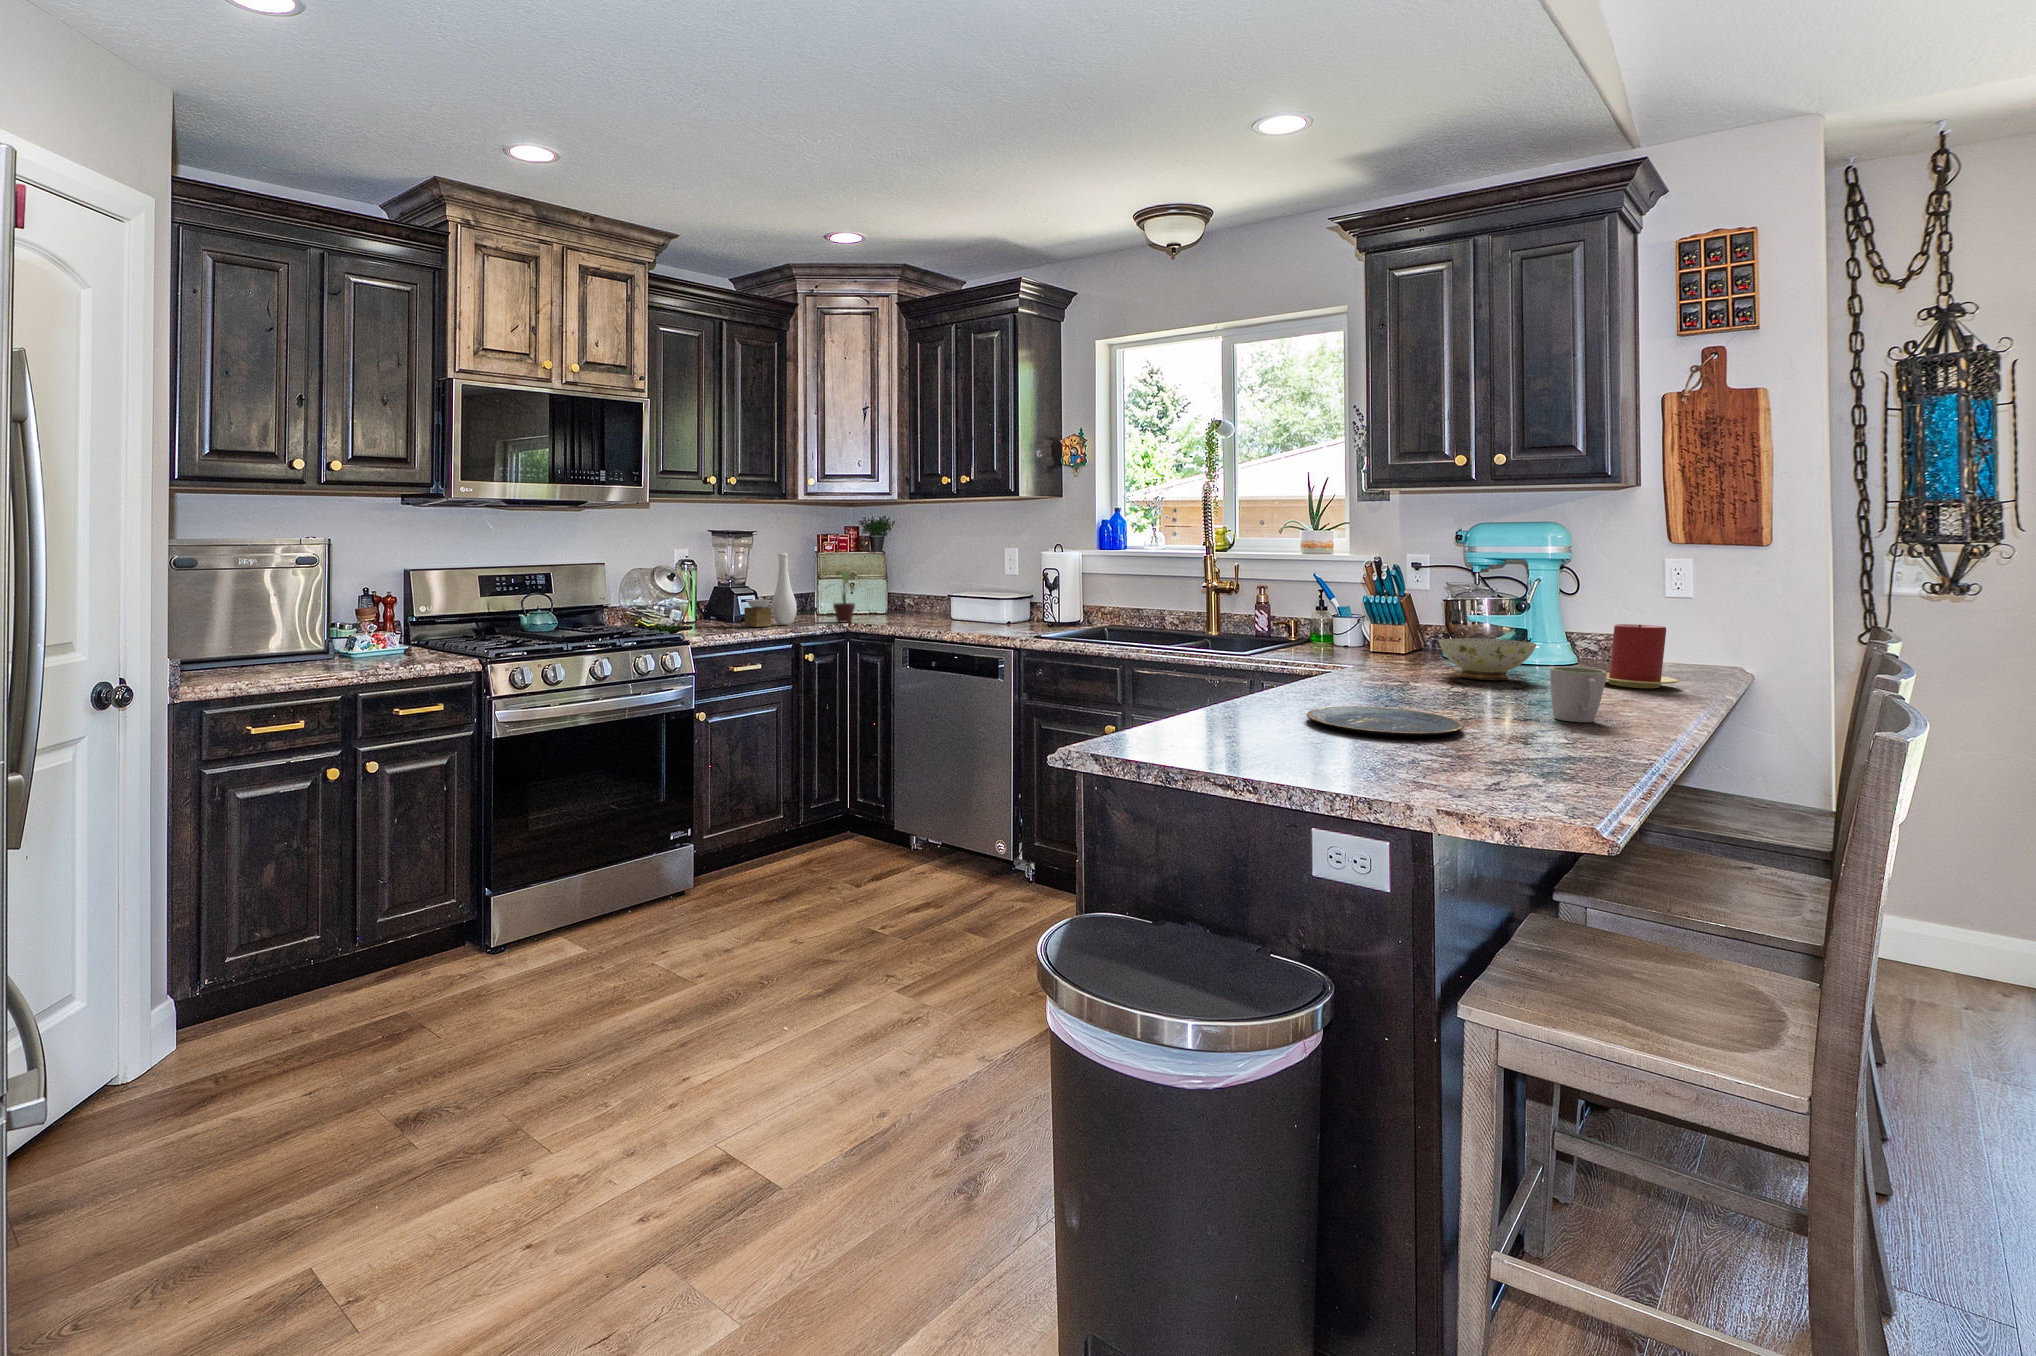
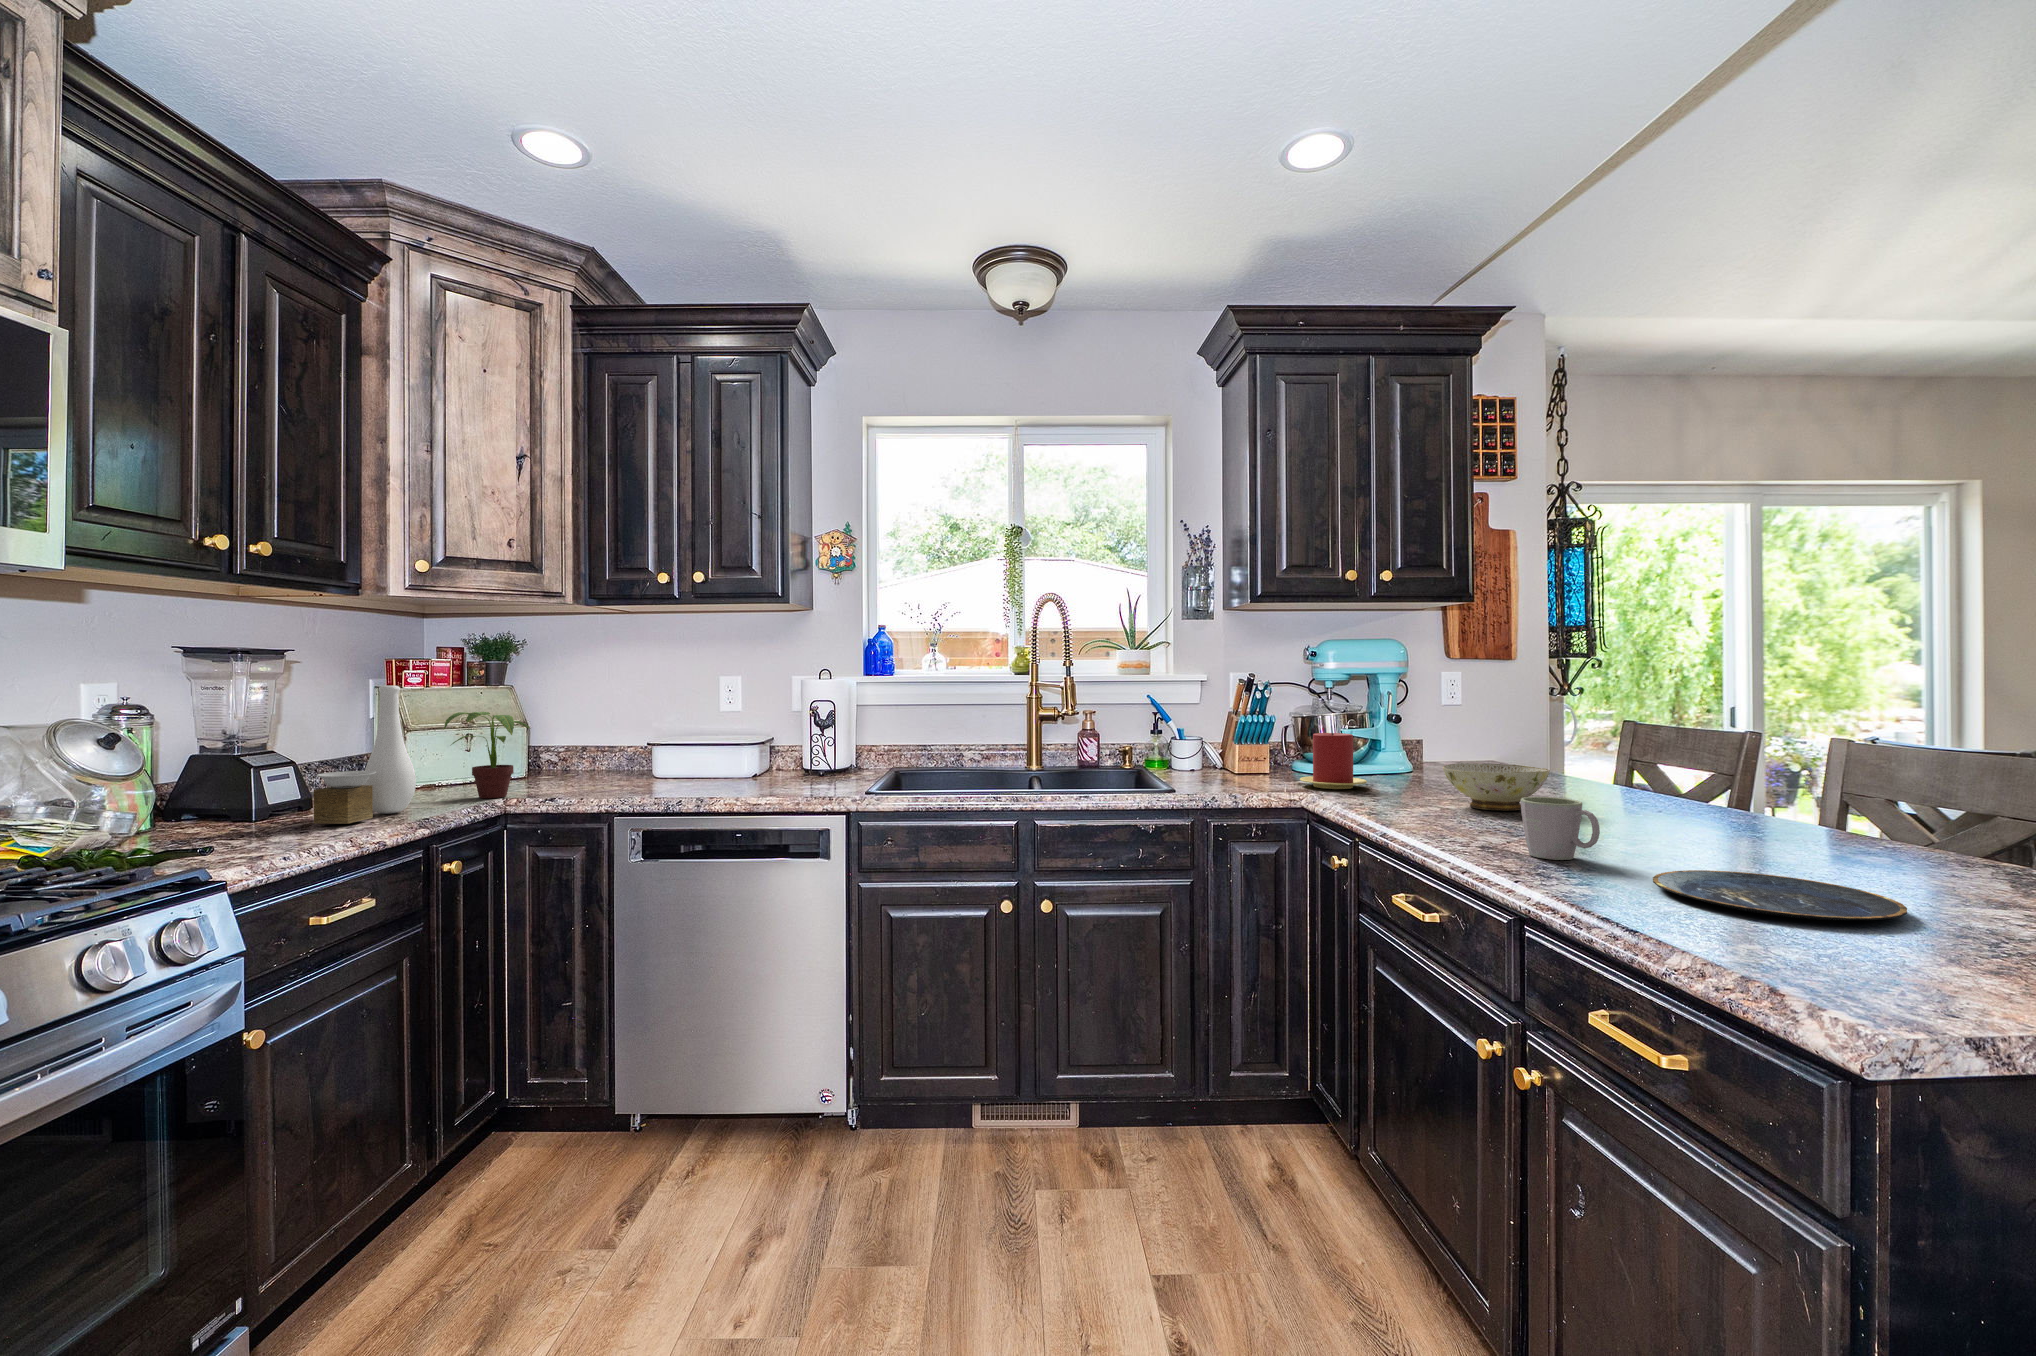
candle: present [1606,624,1679,688] -> present [1300,733,1367,789]
mug: present [1550,667,1607,722] -> present [1520,797,1600,860]

